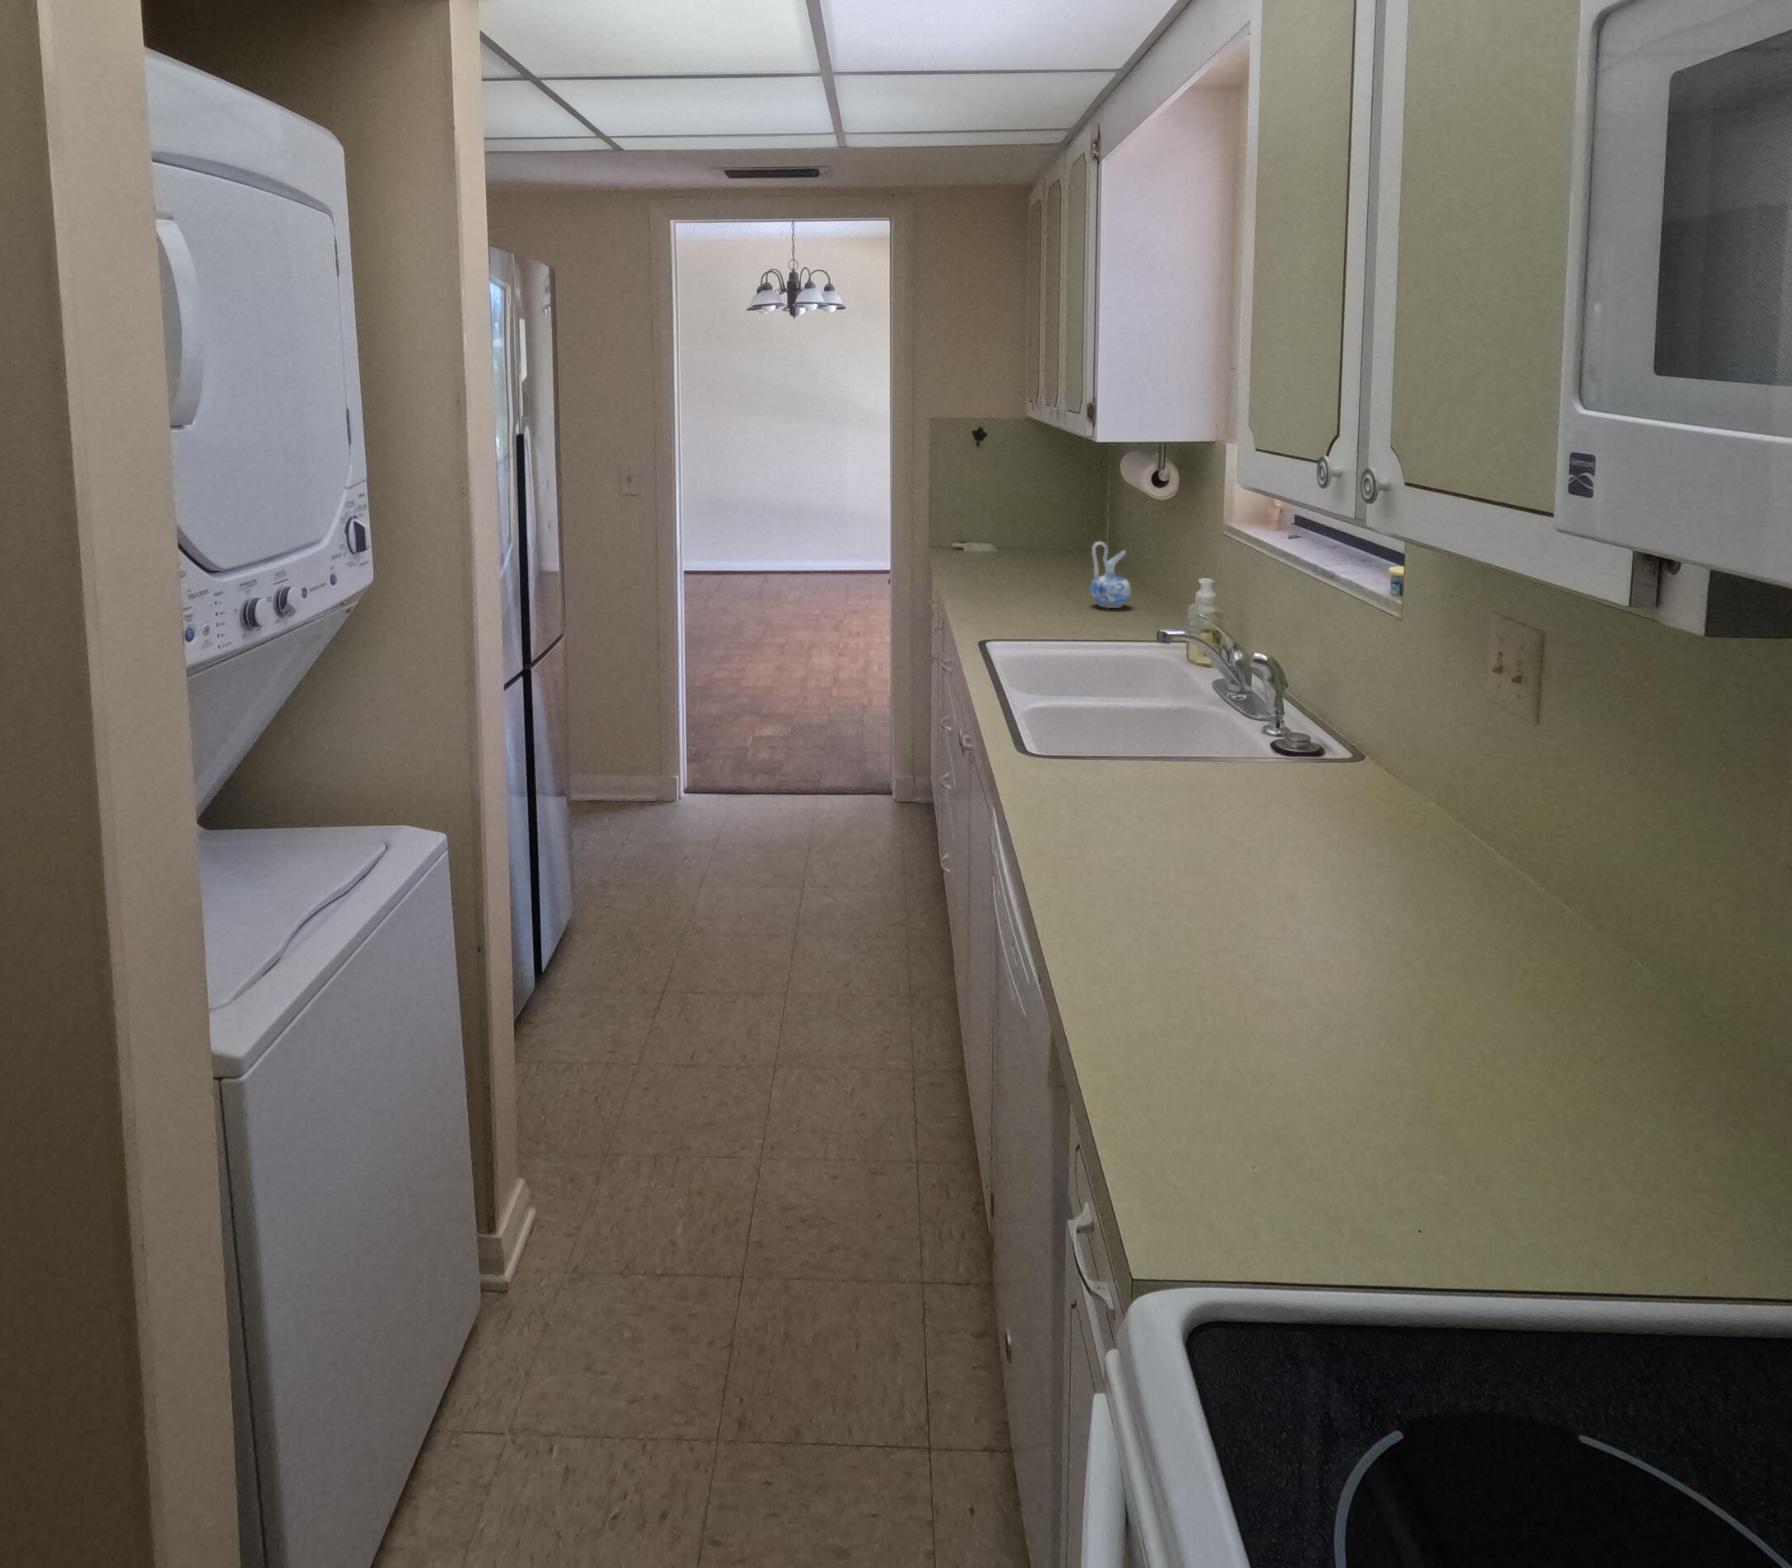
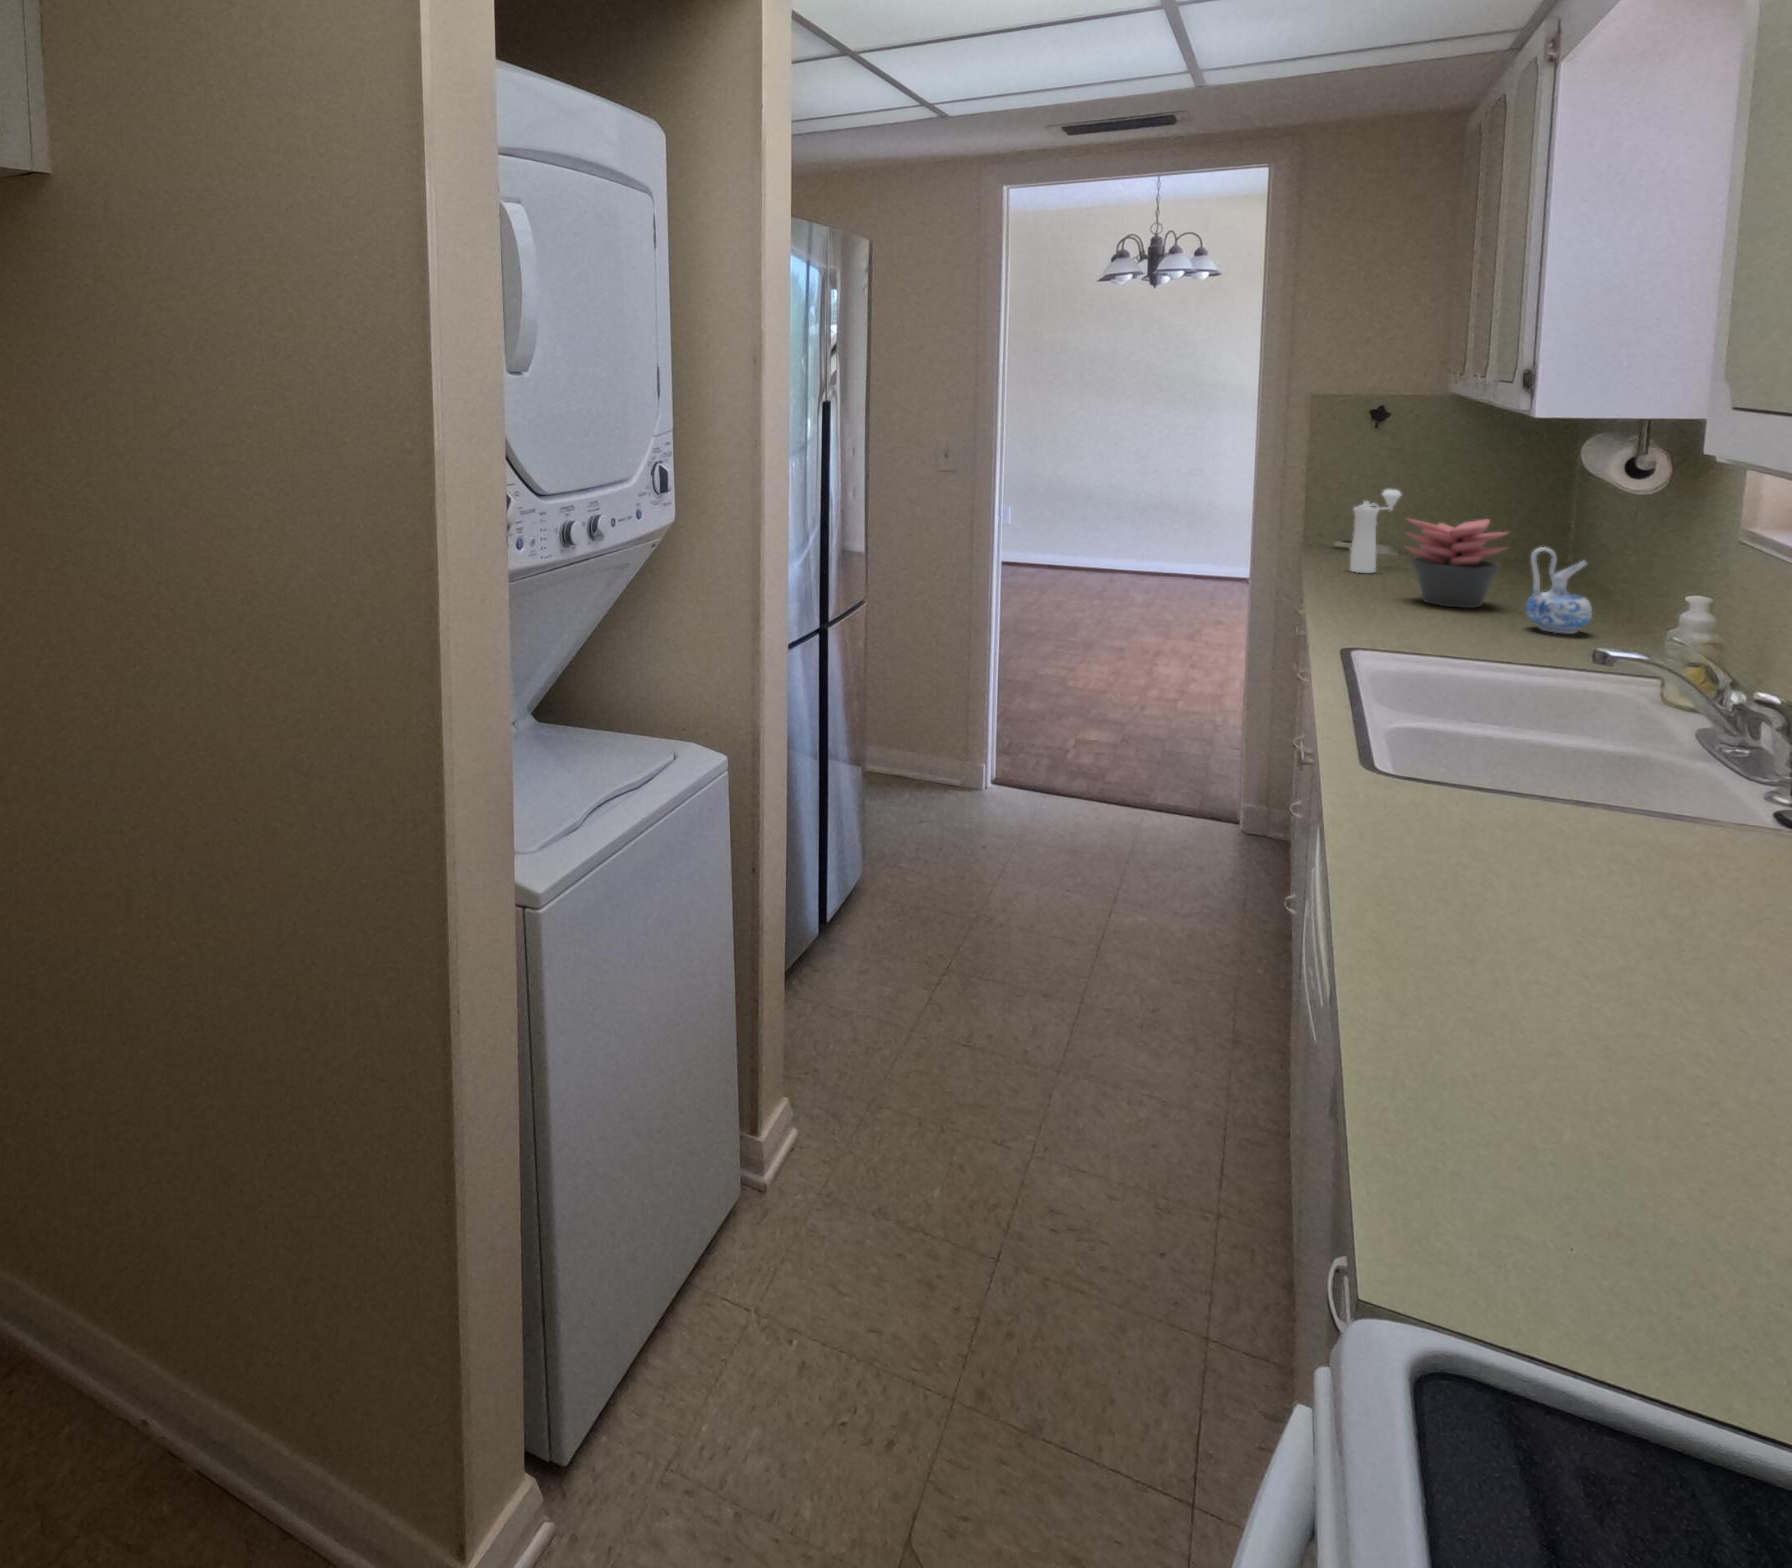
pepper mill: none [966,497,998,567] -> present [1350,489,1401,573]
succulent plant: none [1006,520,1075,592] -> present [1406,519,1508,608]

